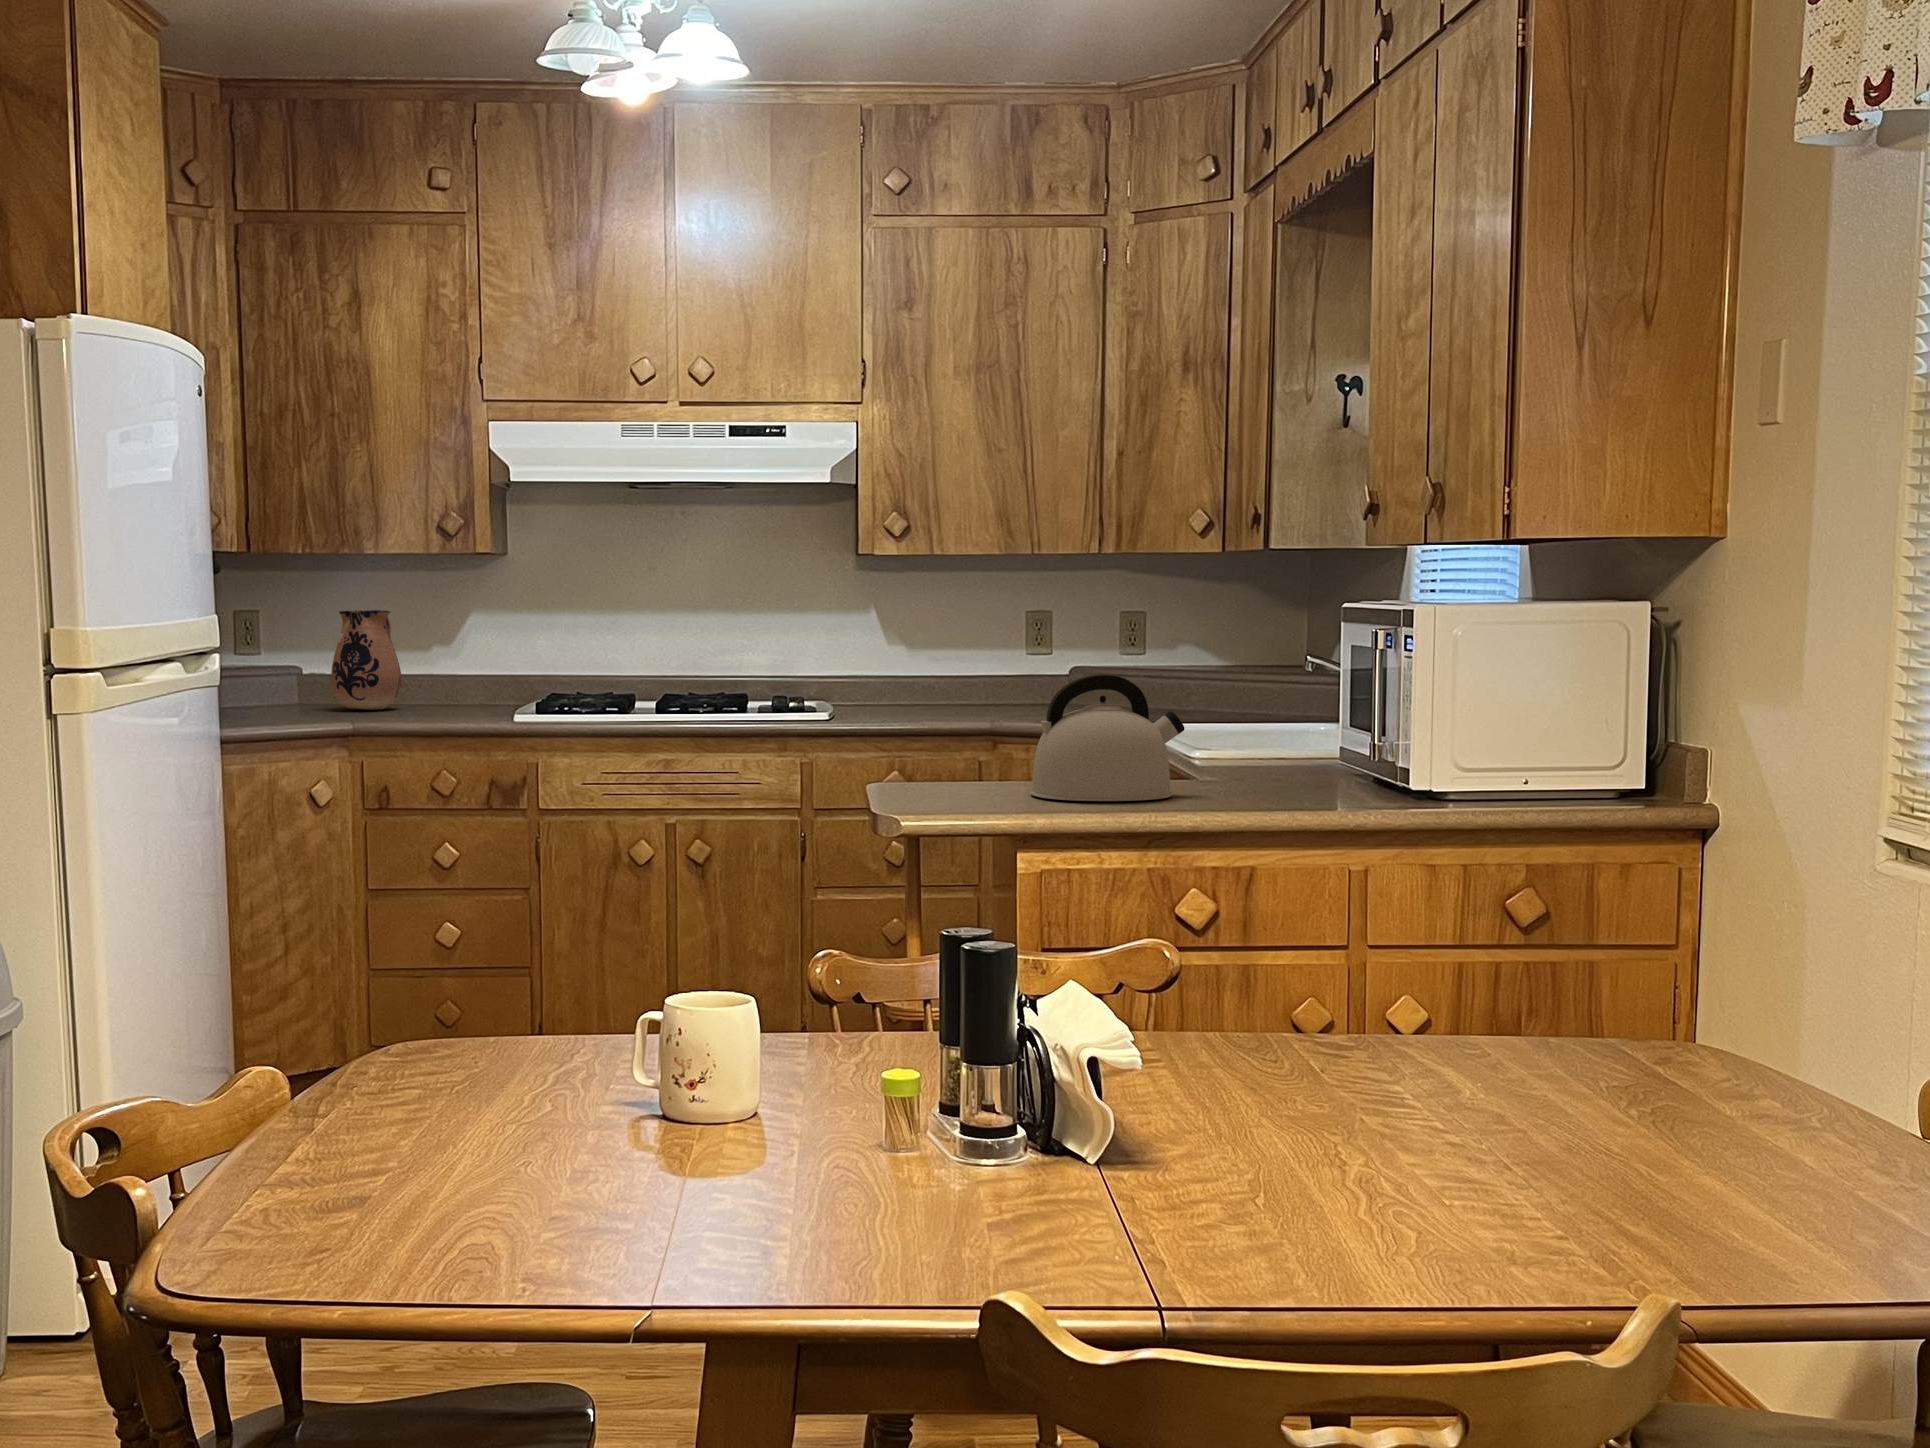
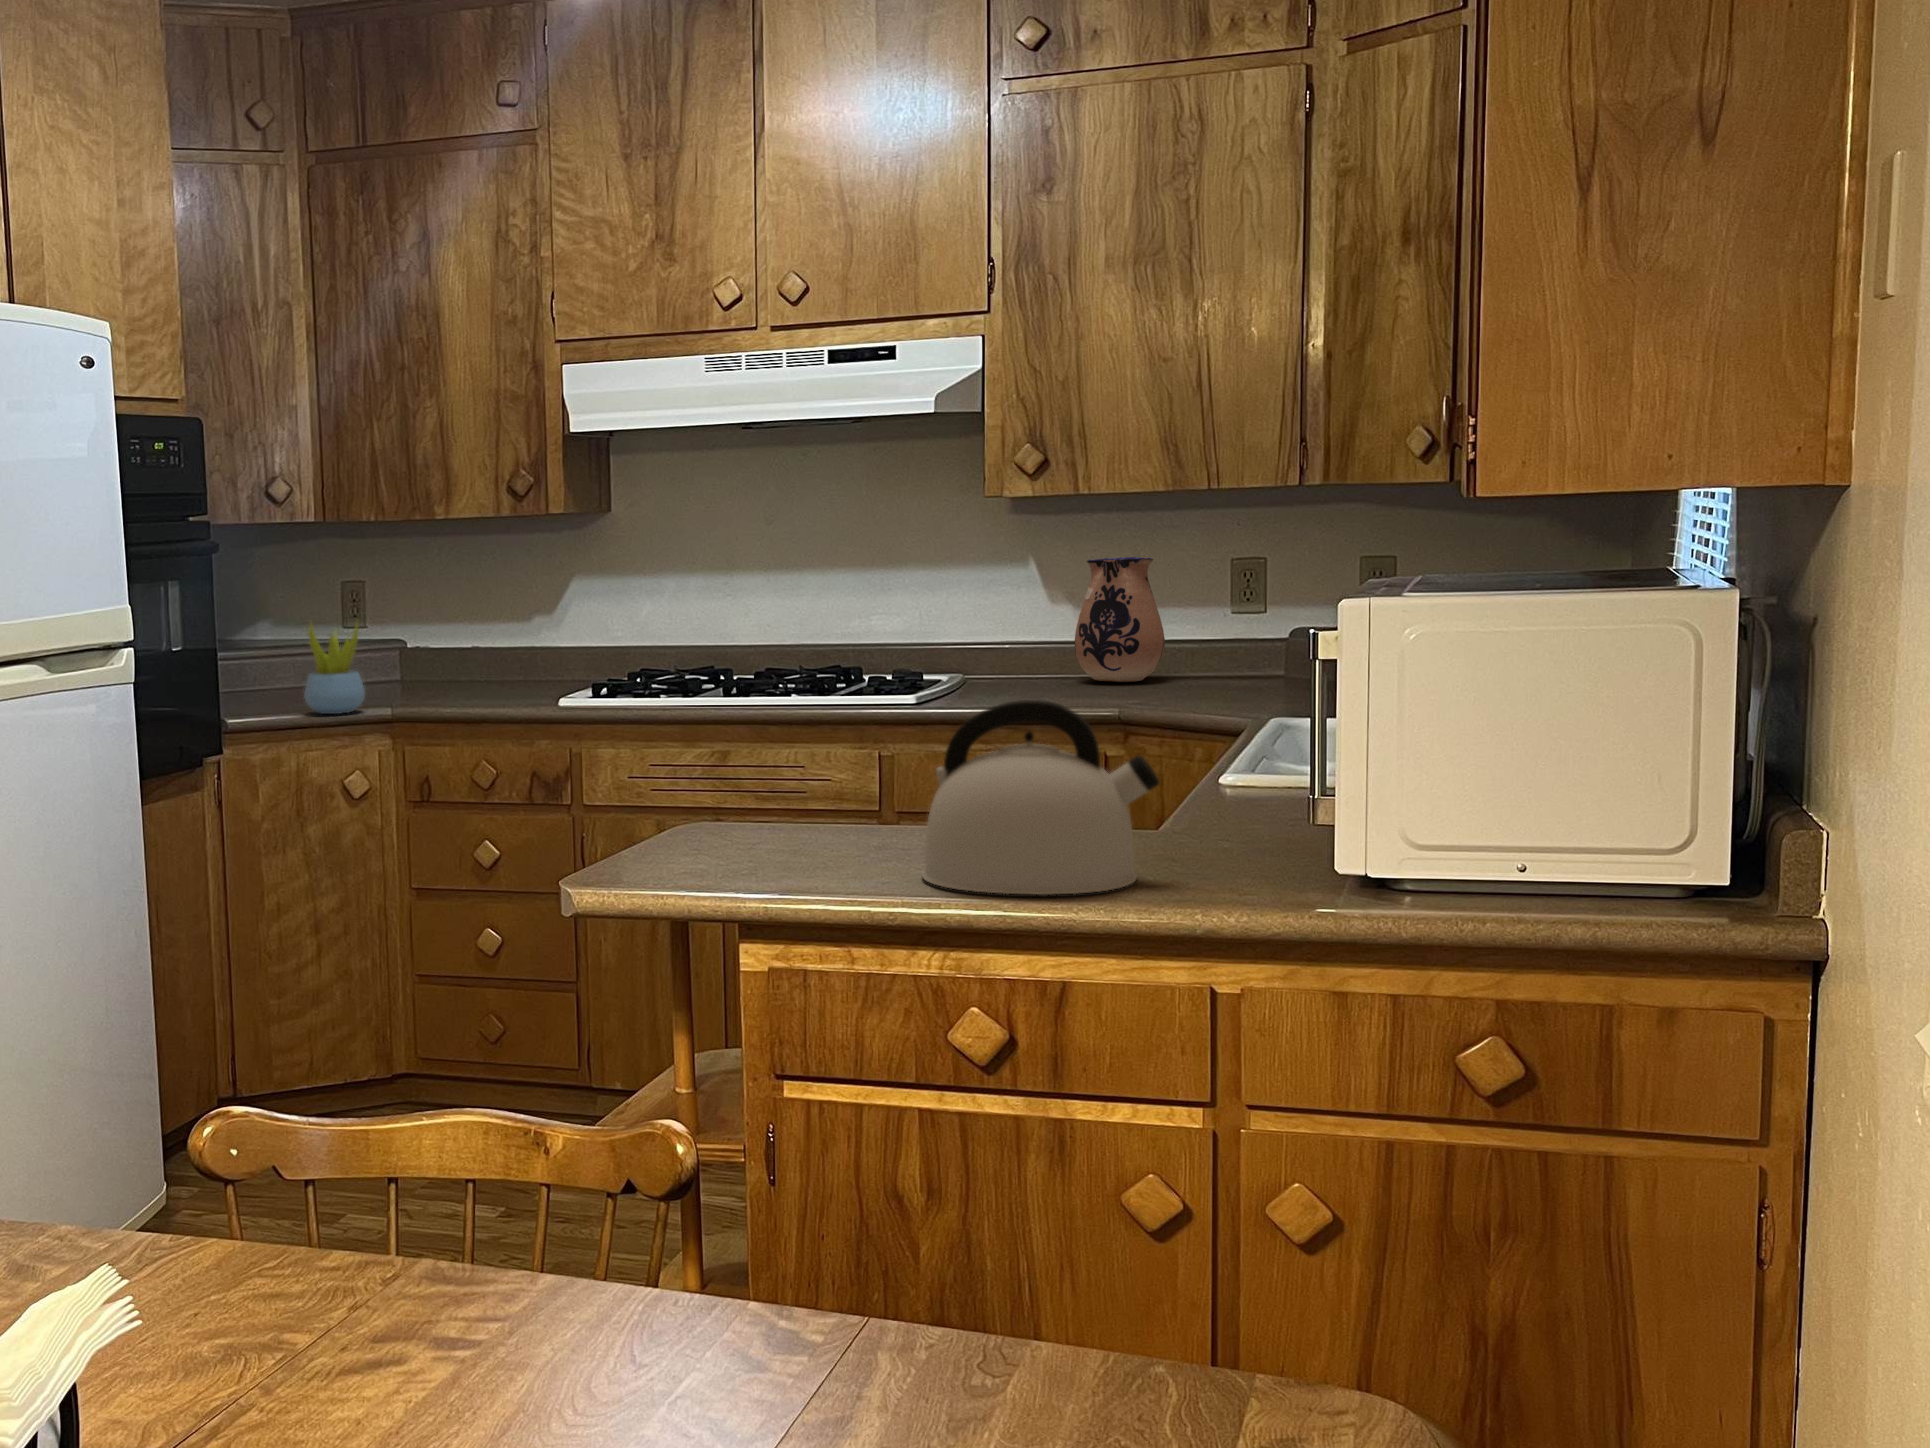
ceramic pitcher: present [331,610,402,710] -> present [1075,557,1165,682]
succulent plant: none [271,640,329,727] -> present [304,625,365,714]

